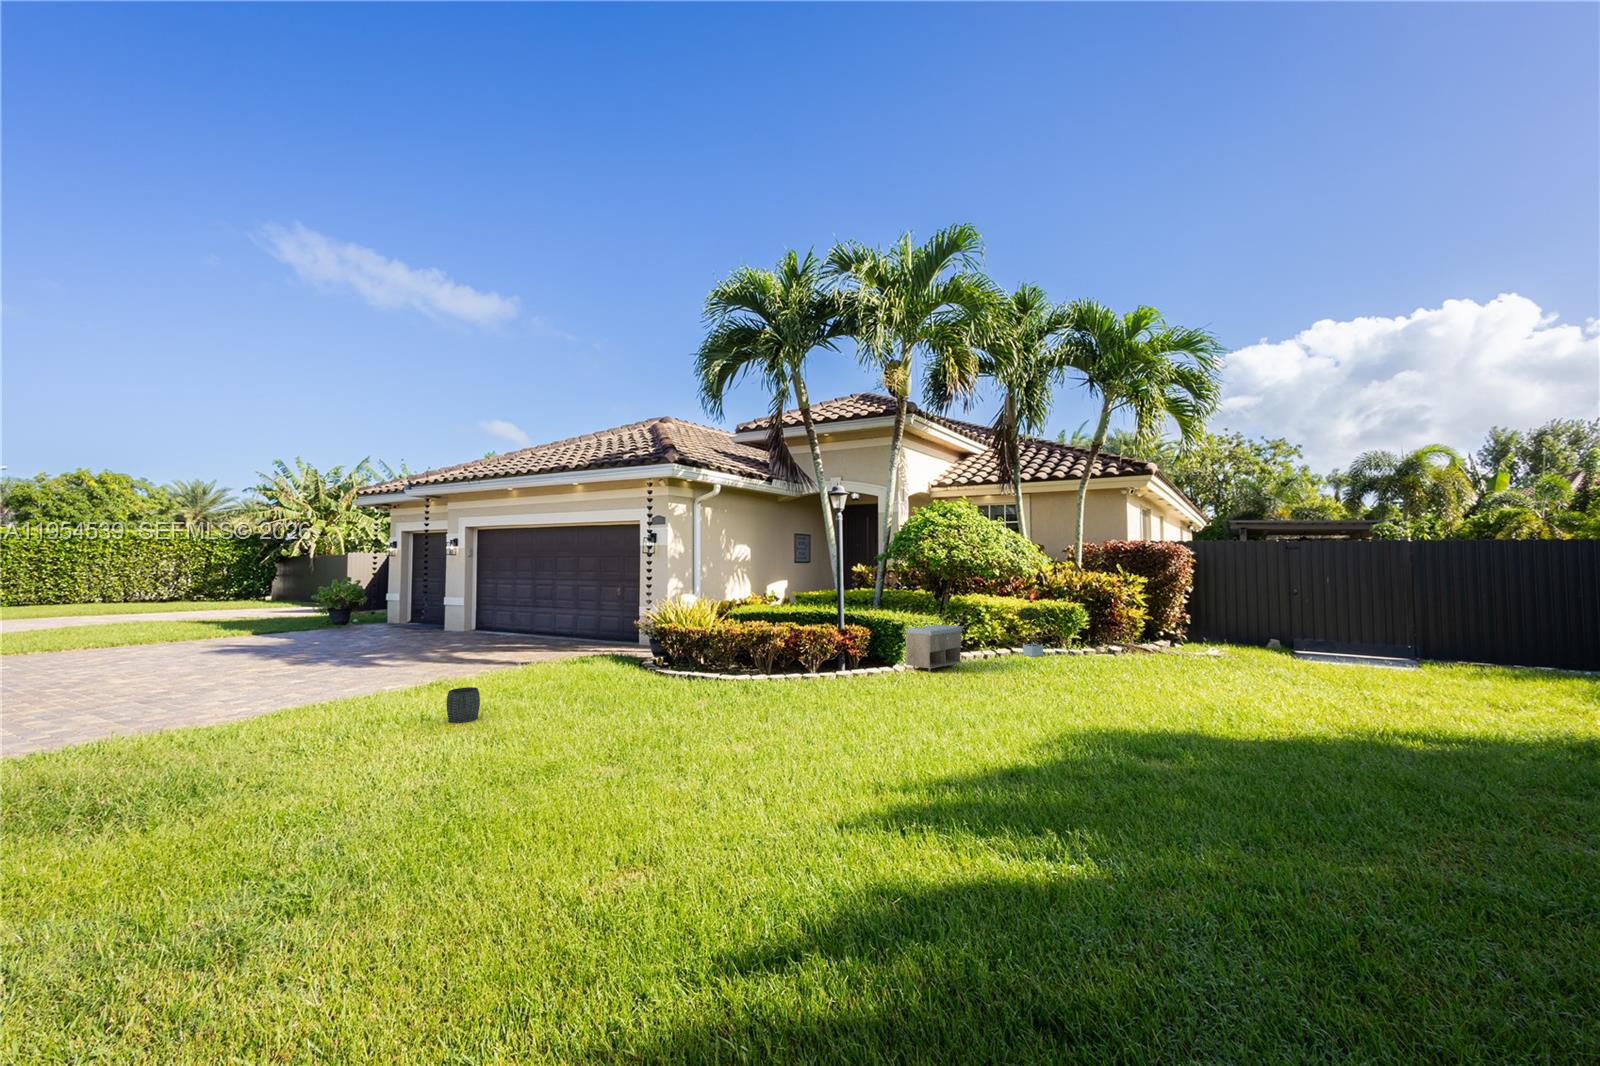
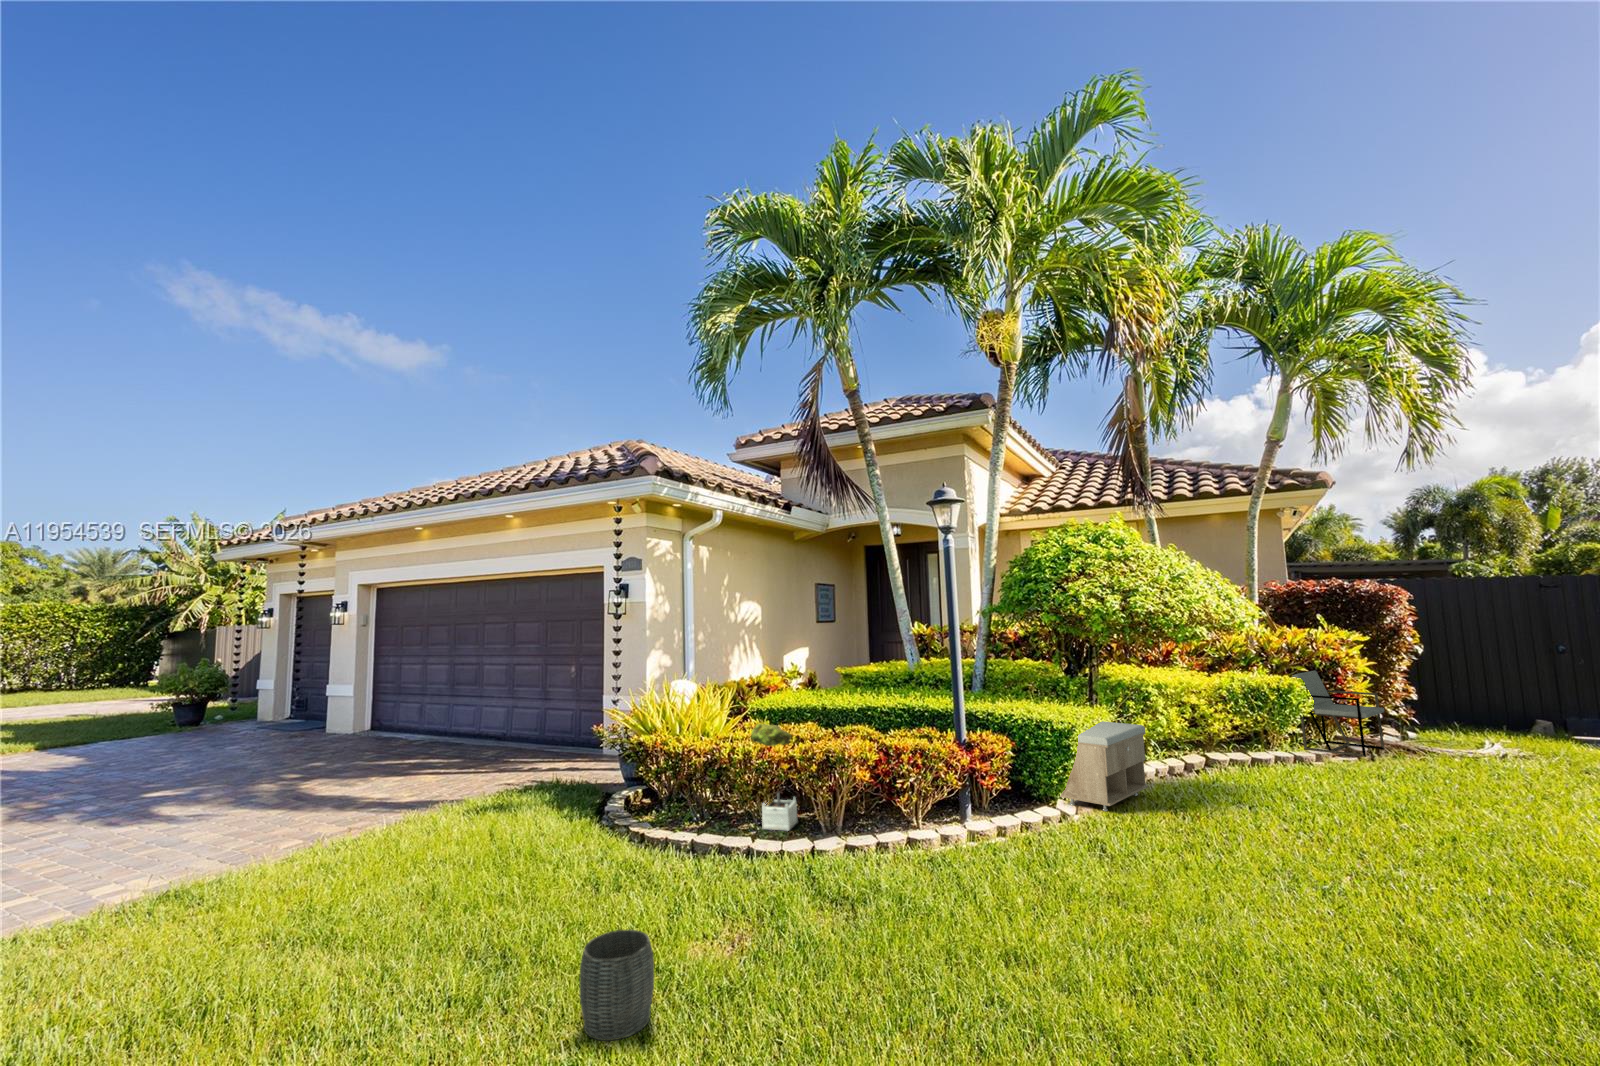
armchair: none [1081,601,1135,654] -> present [1291,671,1384,757]
potted tree: present [1019,607,1043,657] -> present [751,724,797,831]
woven basket: present [447,687,480,723] -> present [580,930,654,1041]

